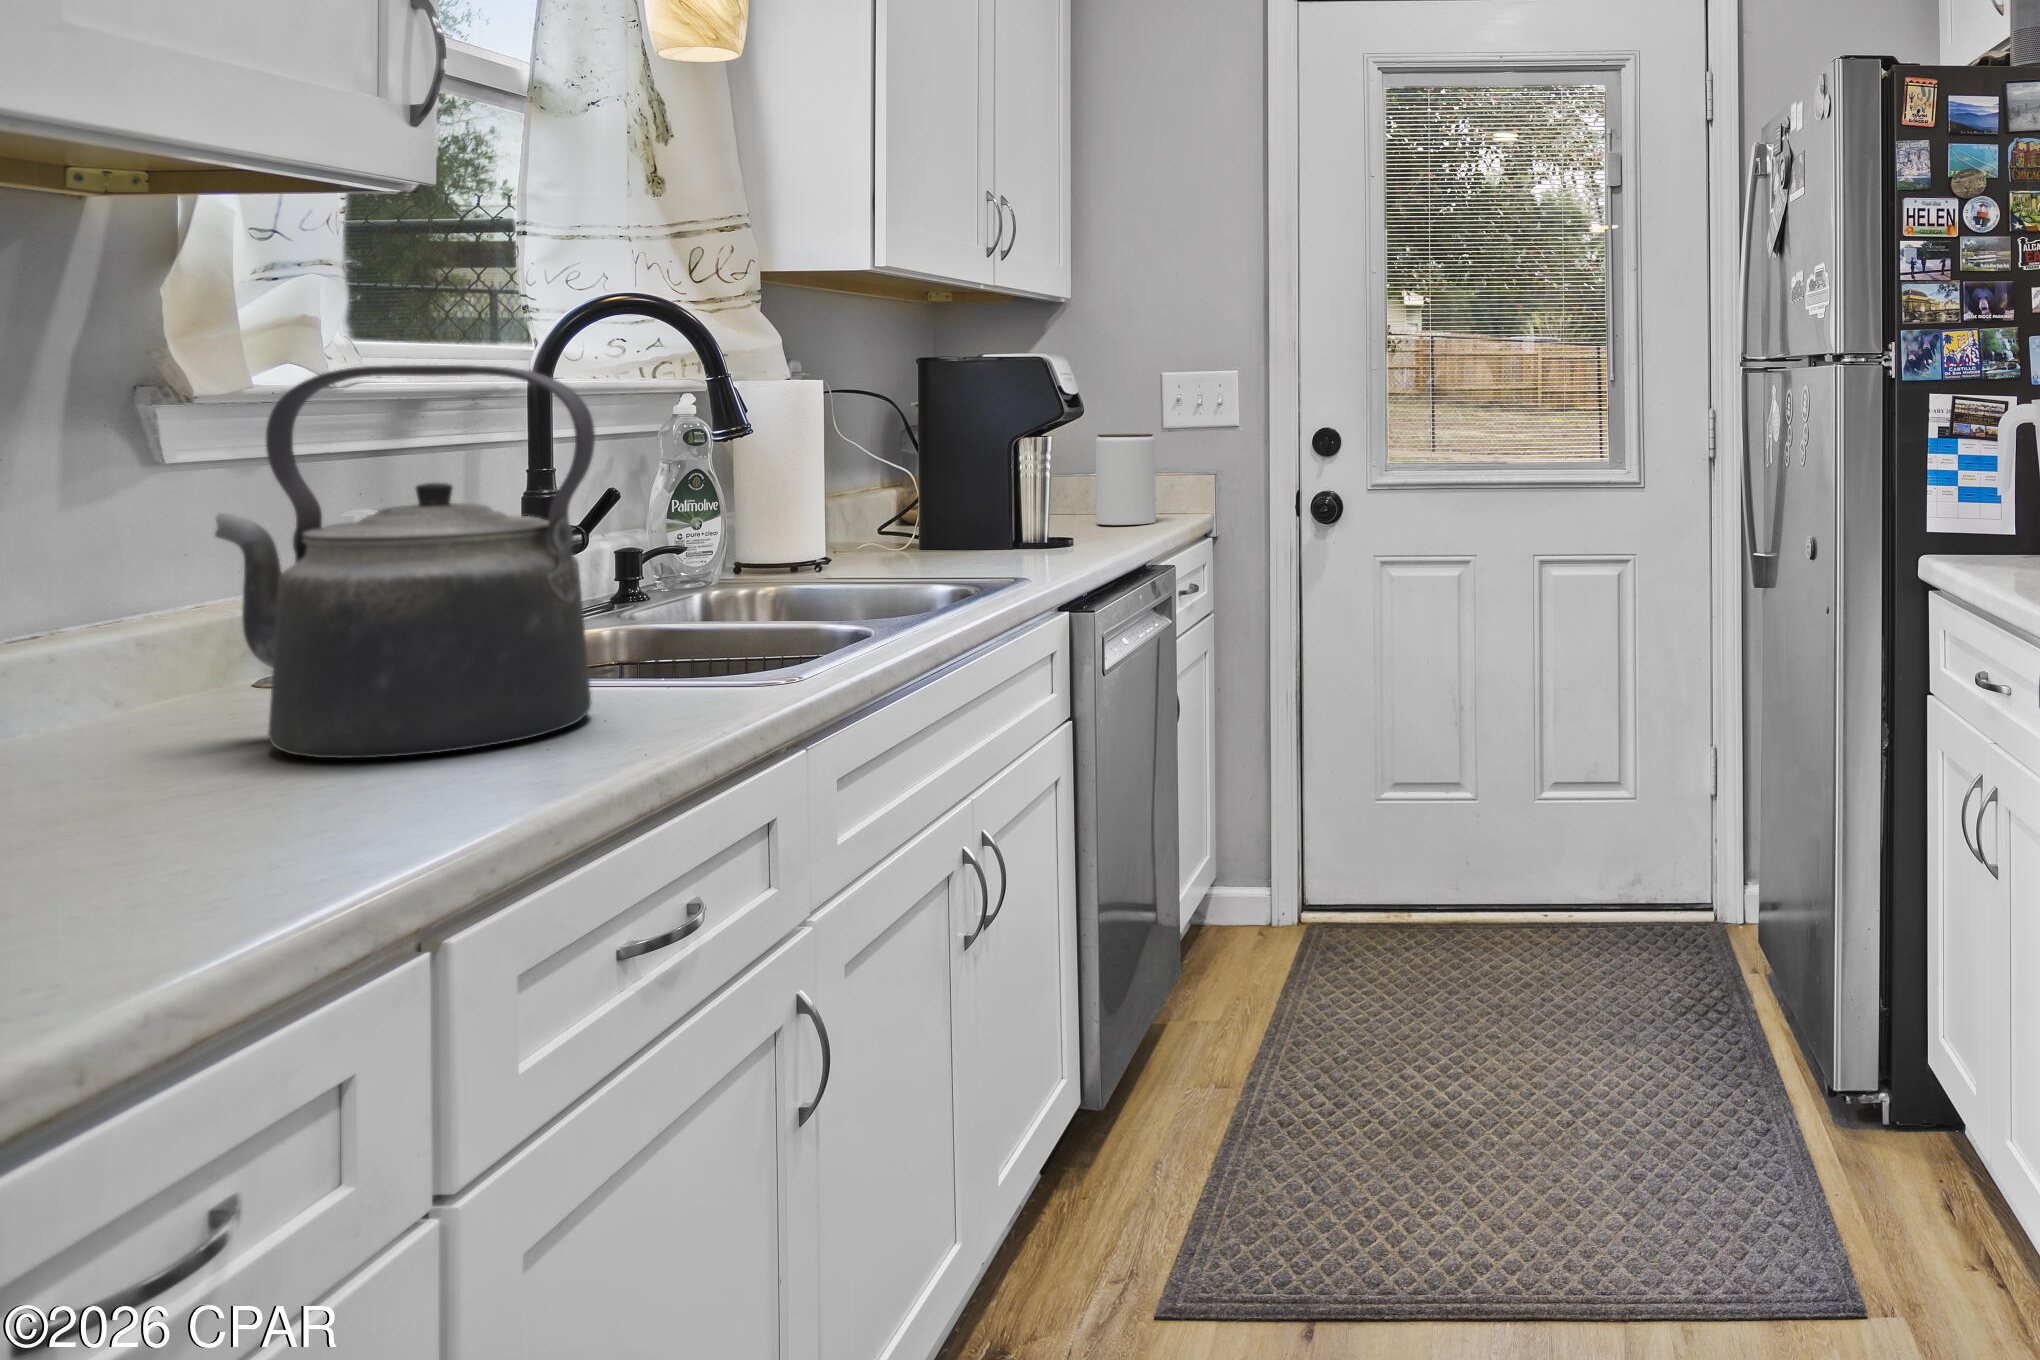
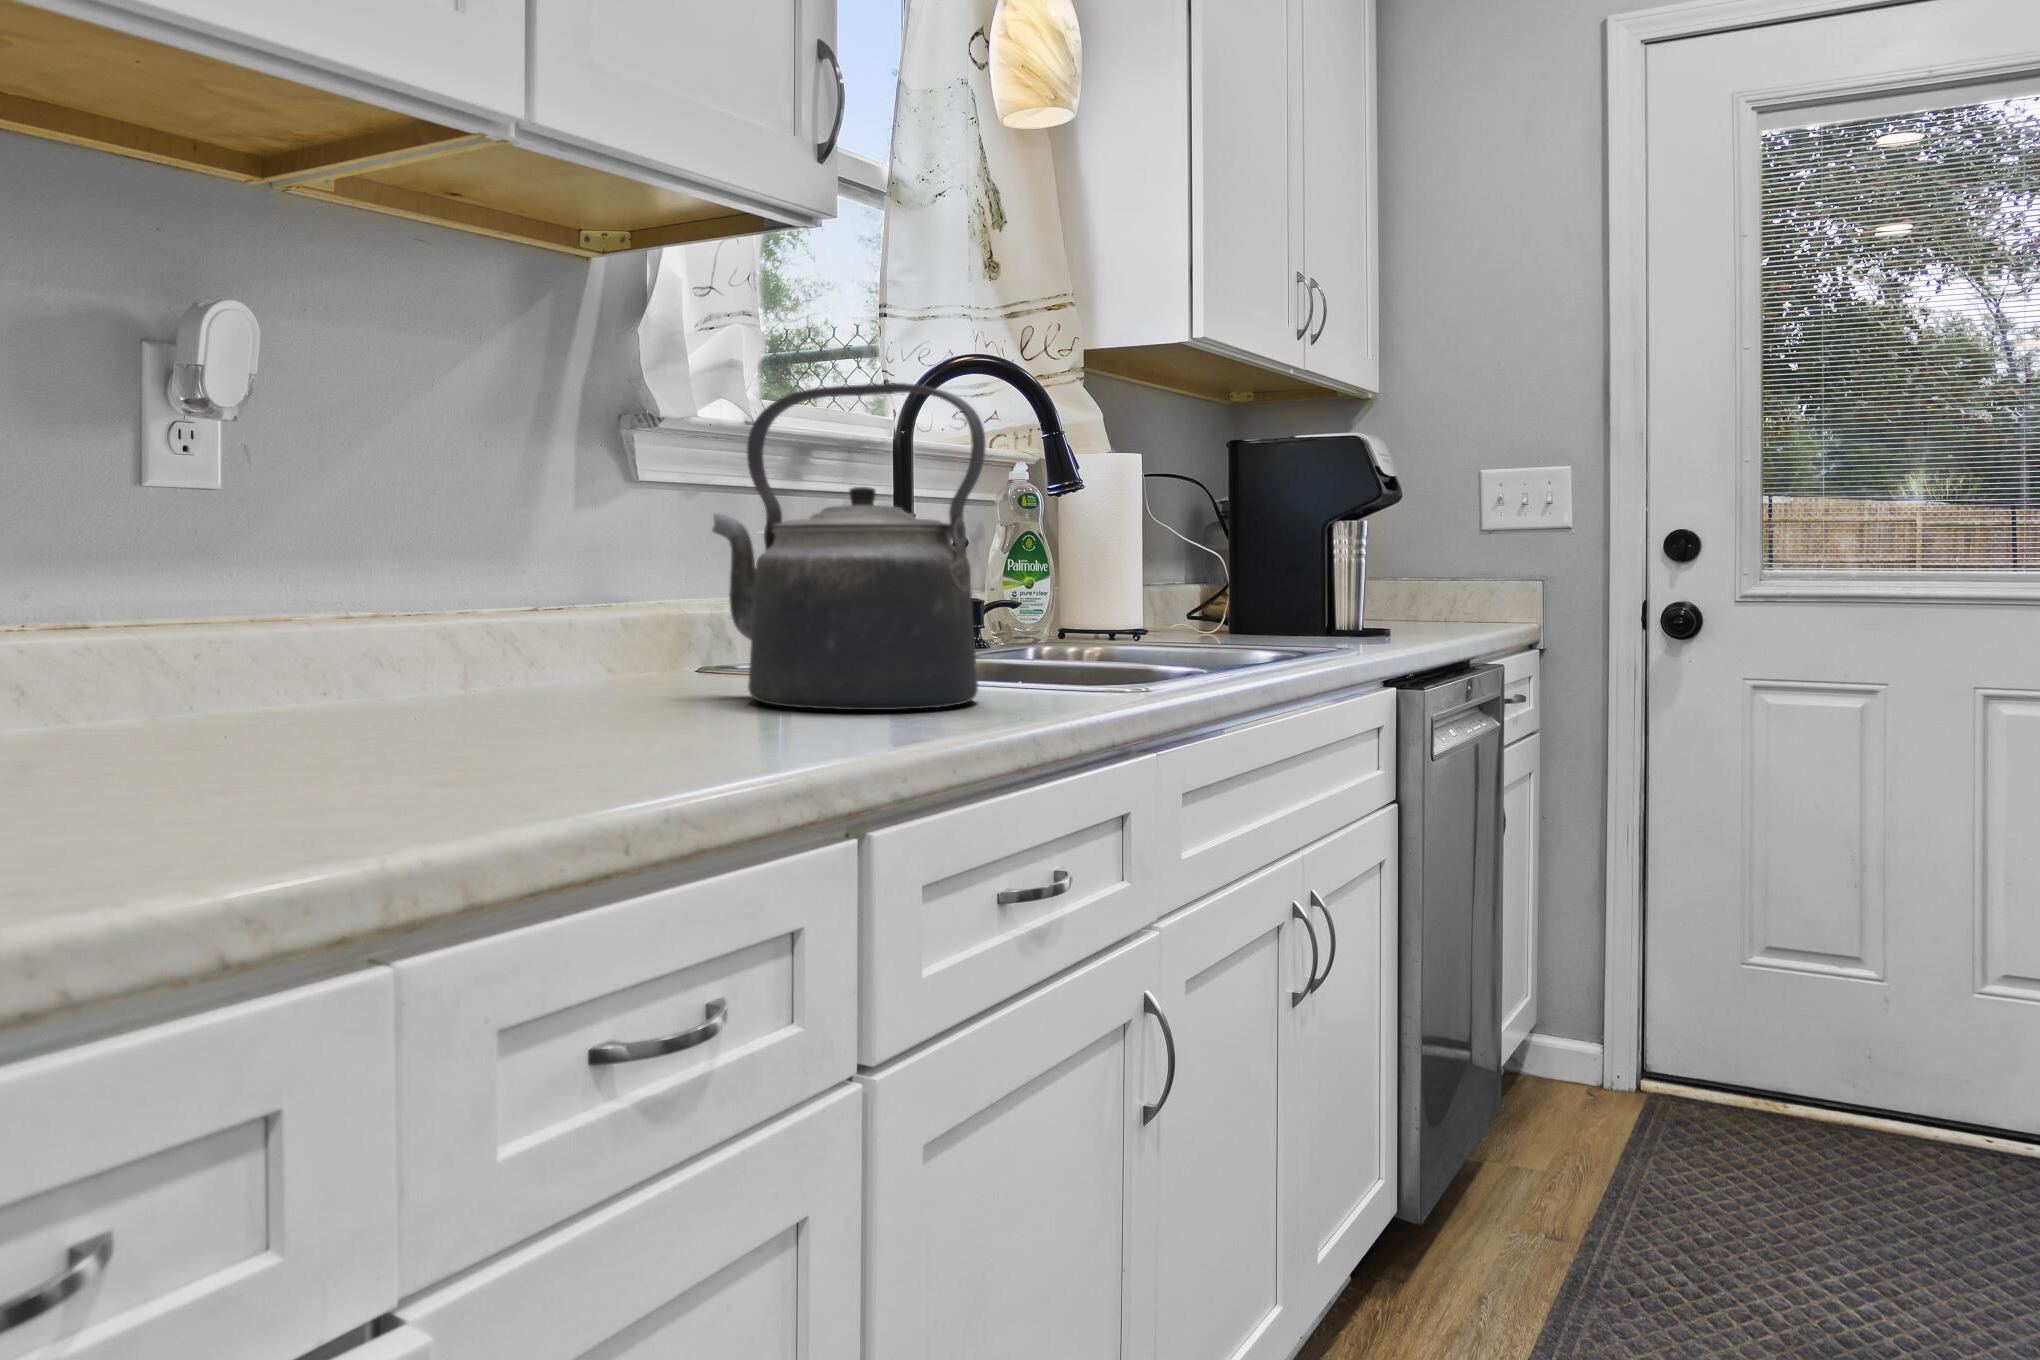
jar: present [1096,434,1156,525] -> none [1402,523,1470,619]

